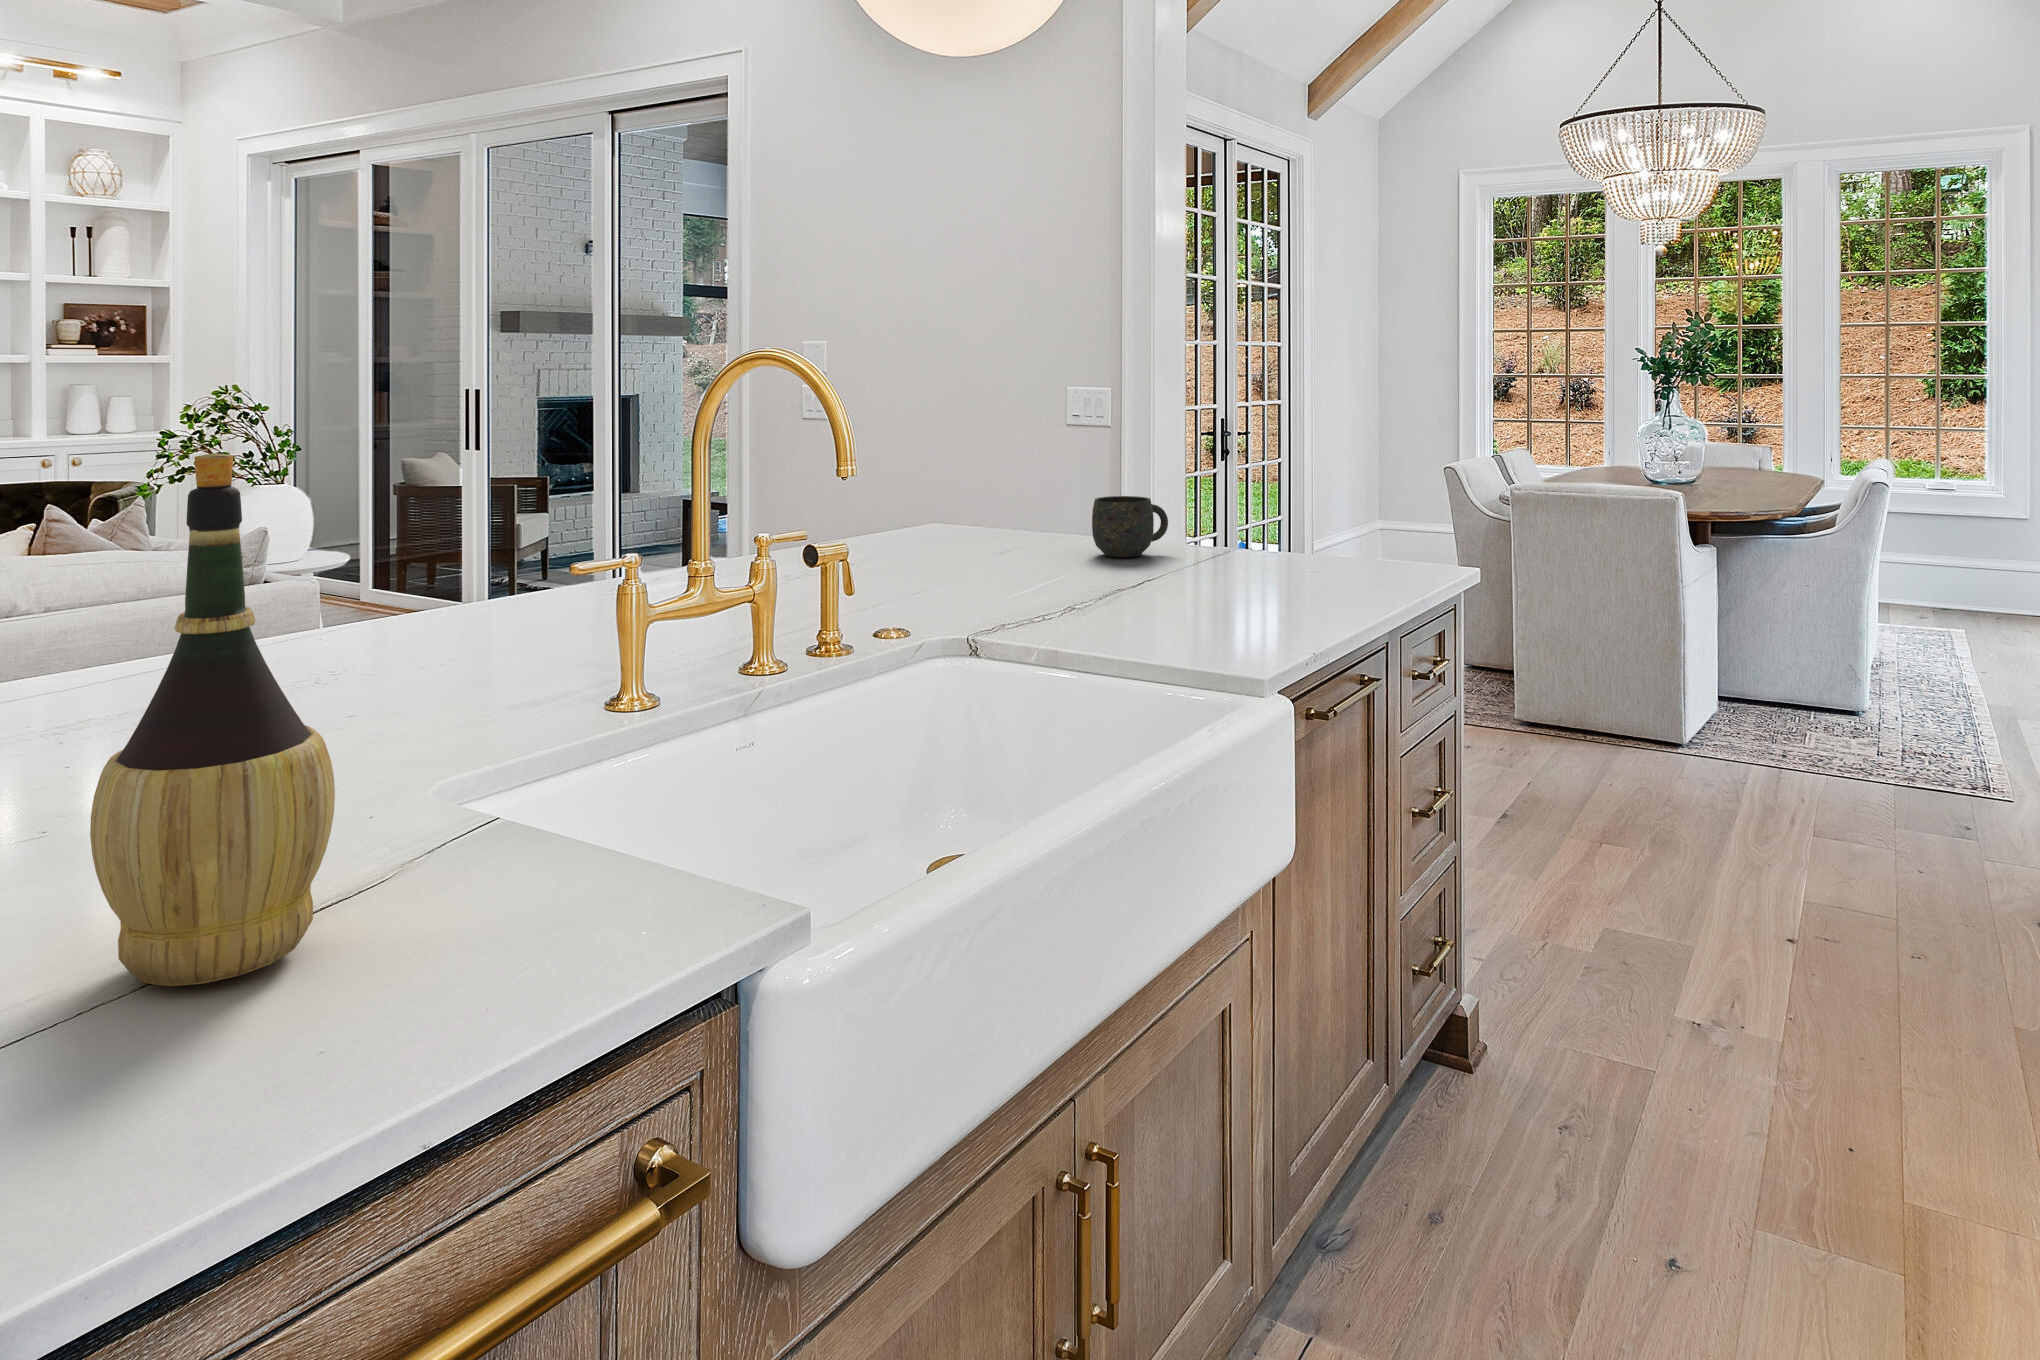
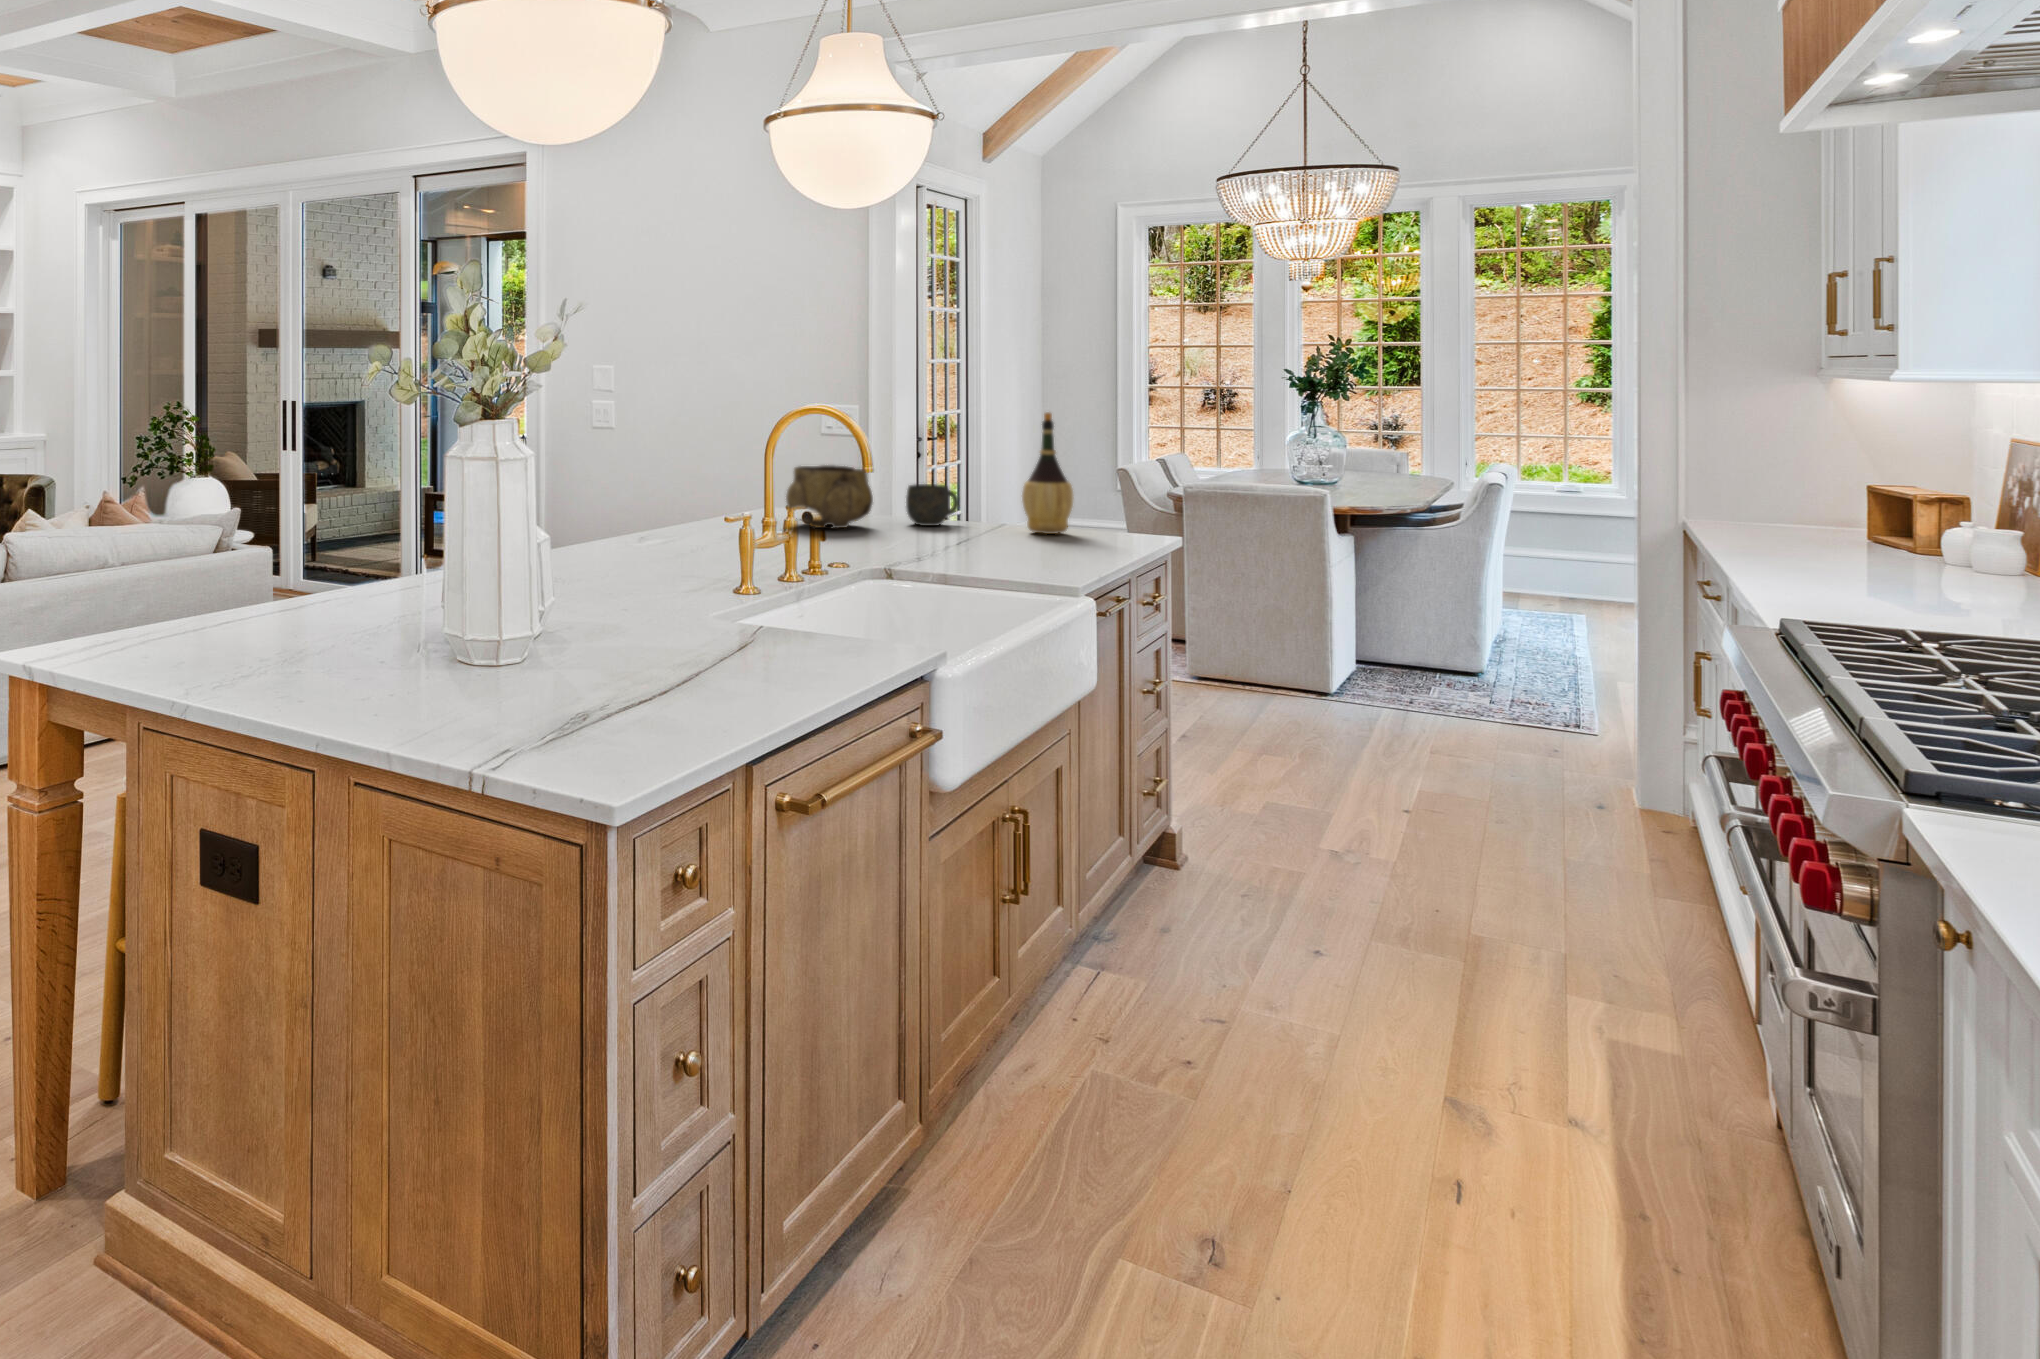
wine bottle: present [90,453,335,986] -> present [1022,412,1073,534]
decorative bowl: none [913,470,1039,563] -> present [786,465,873,528]

